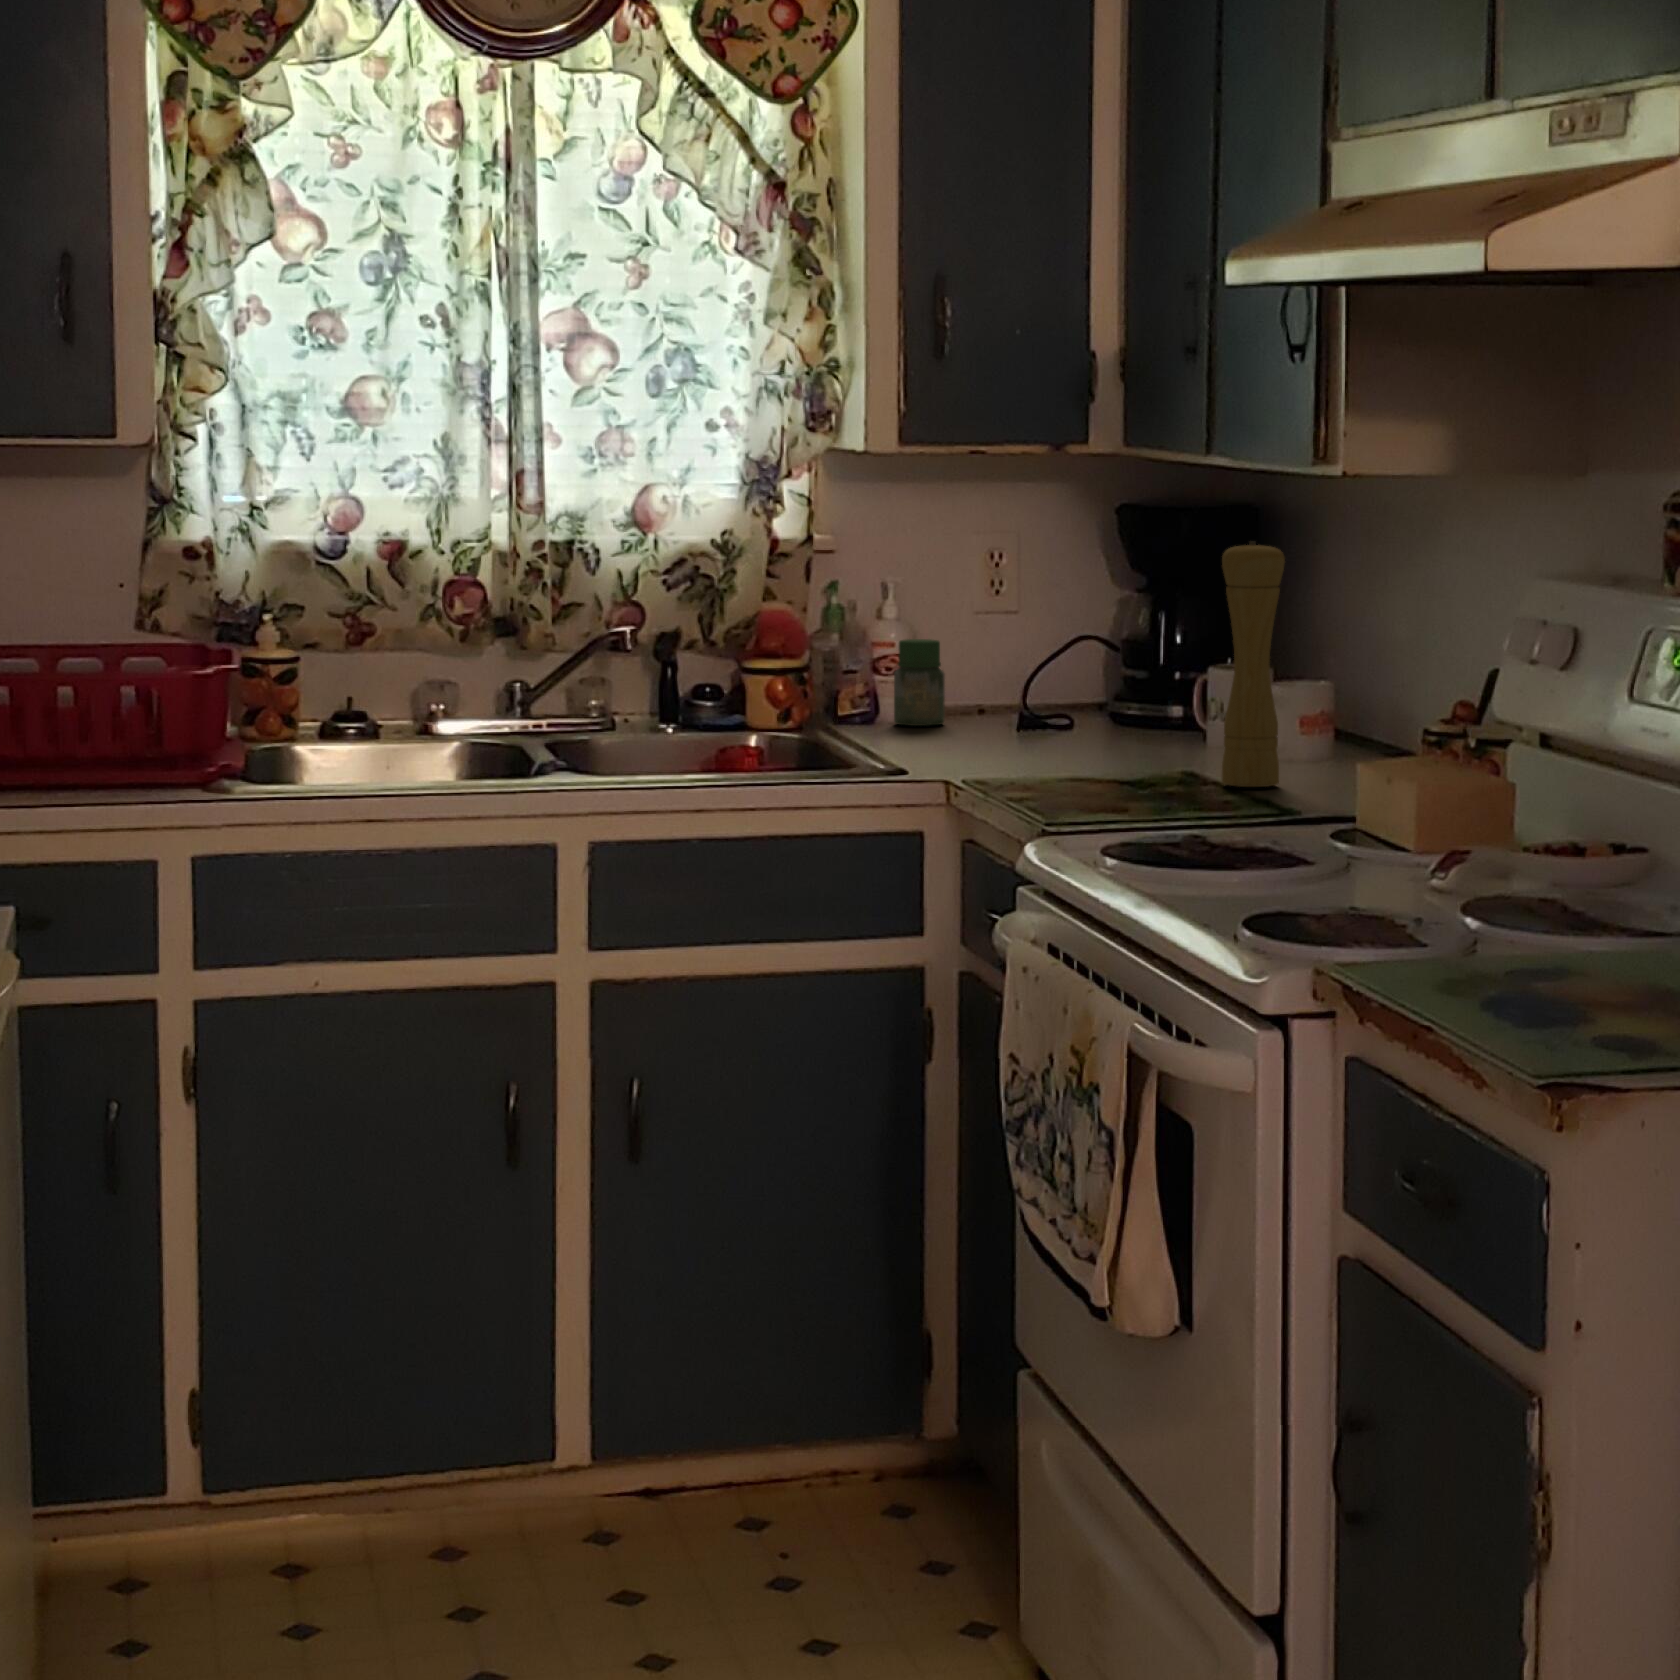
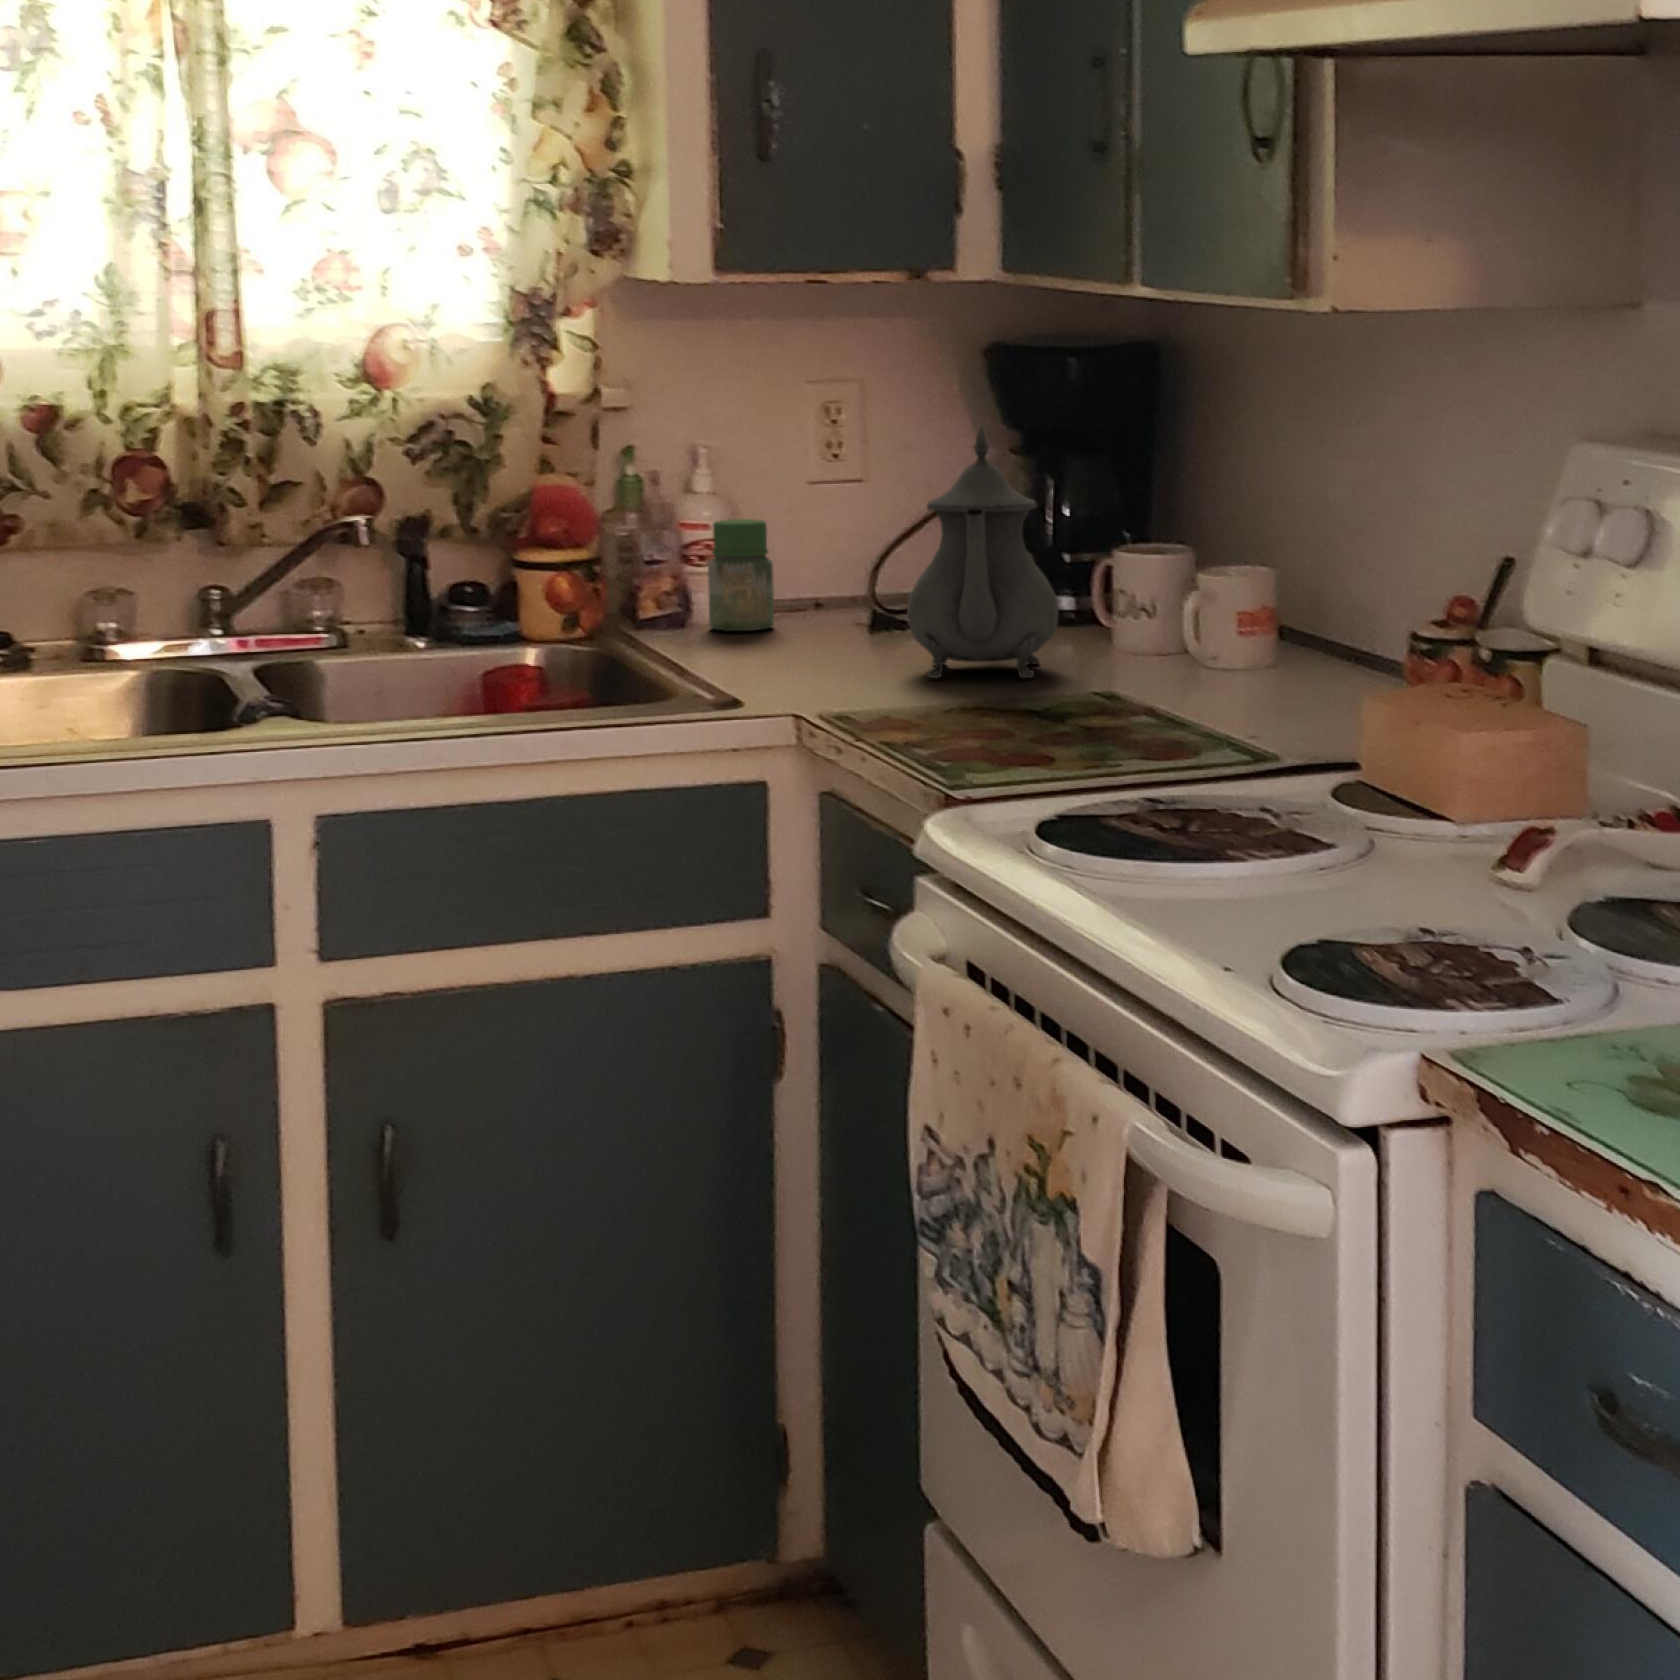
pepper mill: present [1222,541,1285,787] -> none [1155,397,1236,719]
teapot: none [1040,566,1157,759] -> present [907,428,1058,678]

